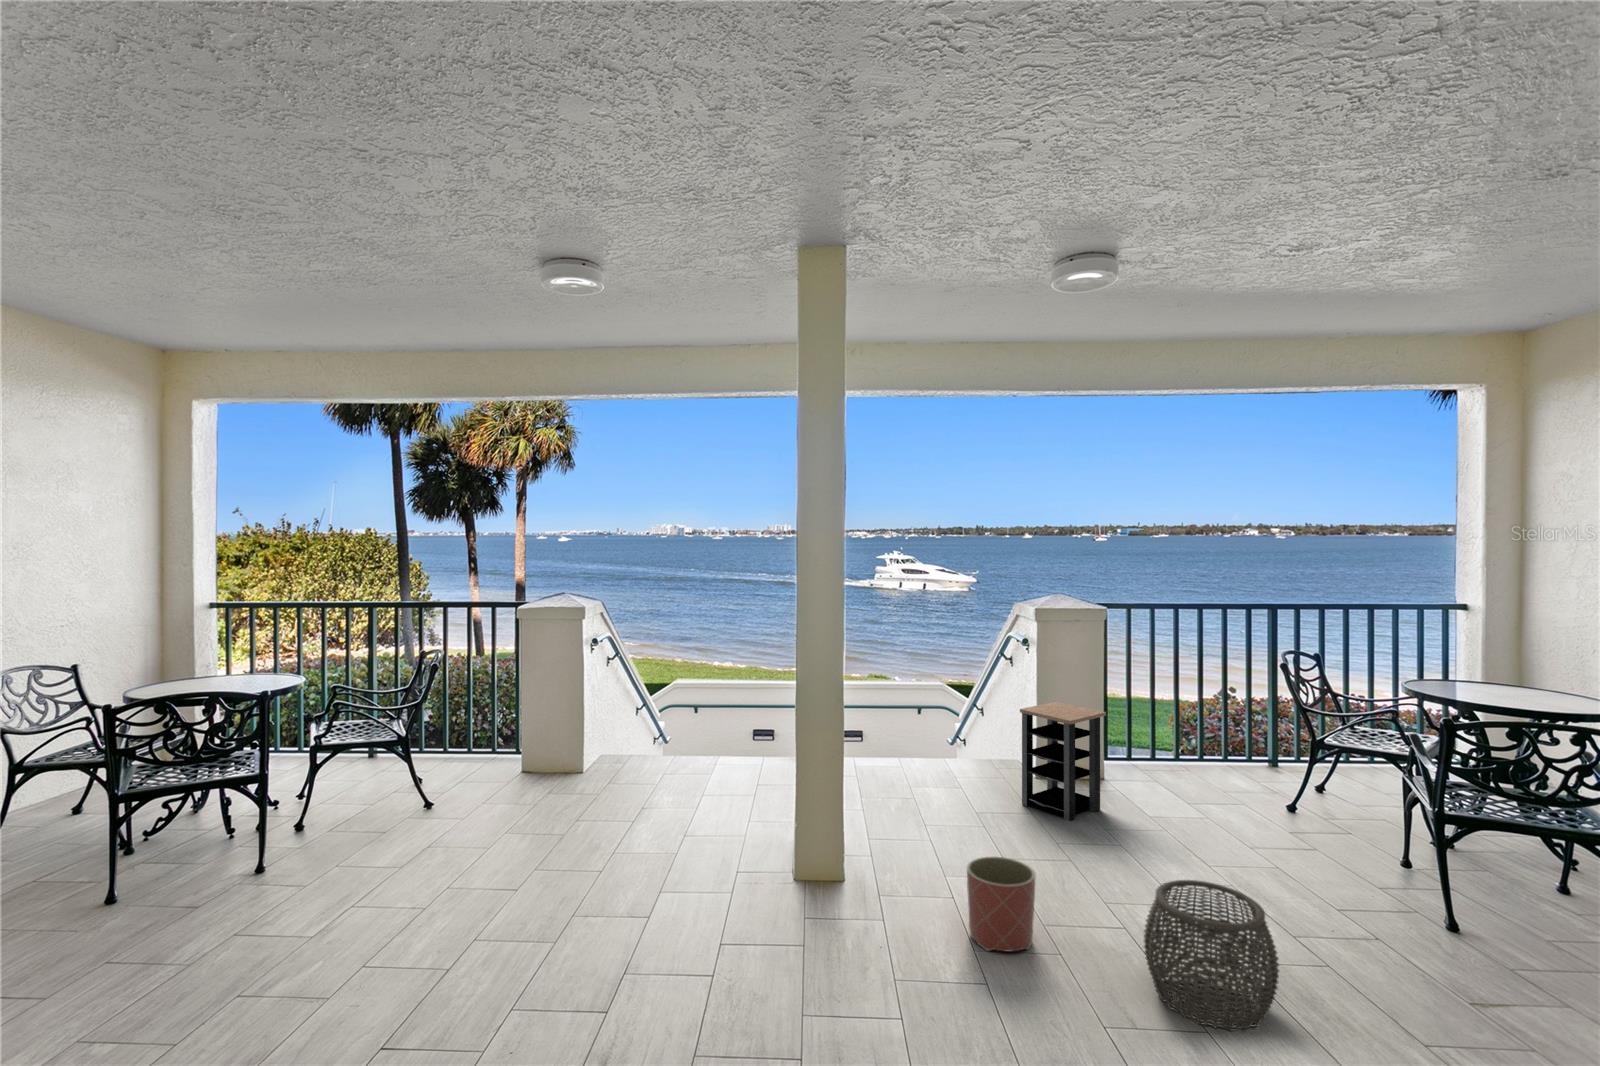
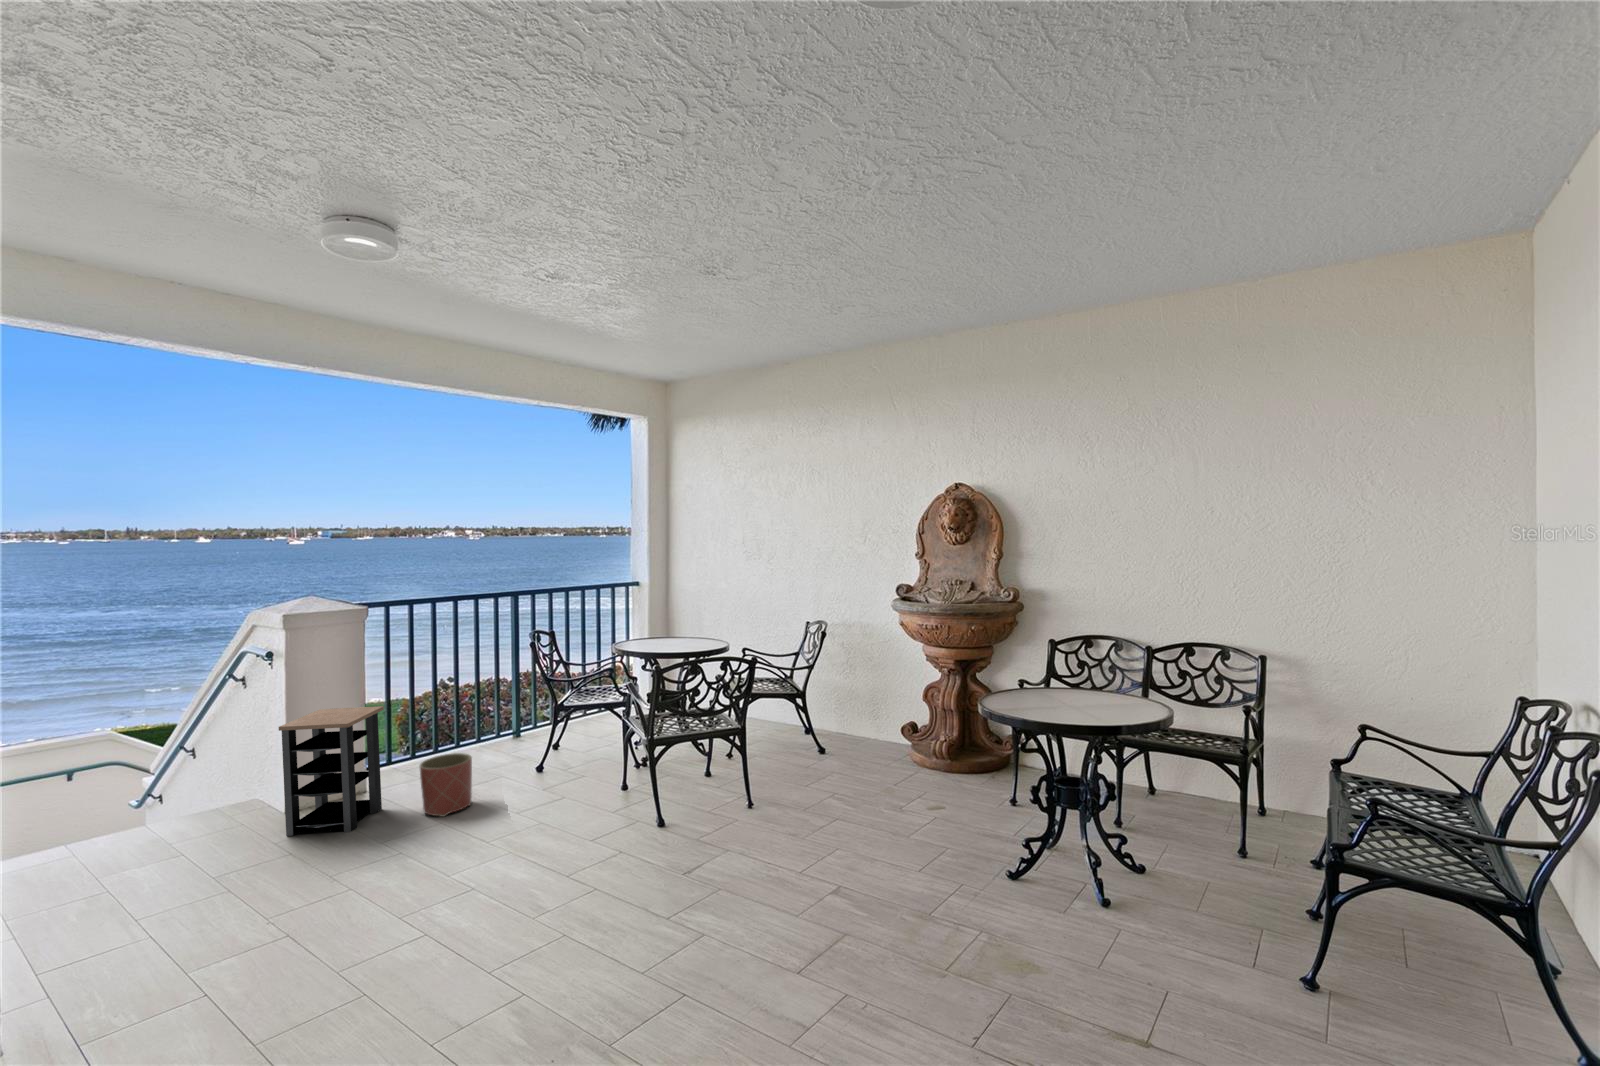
planter: present [967,857,1035,952] -> present [420,753,472,817]
woven basket: present [1144,880,1279,1031] -> none [481,821,597,953]

